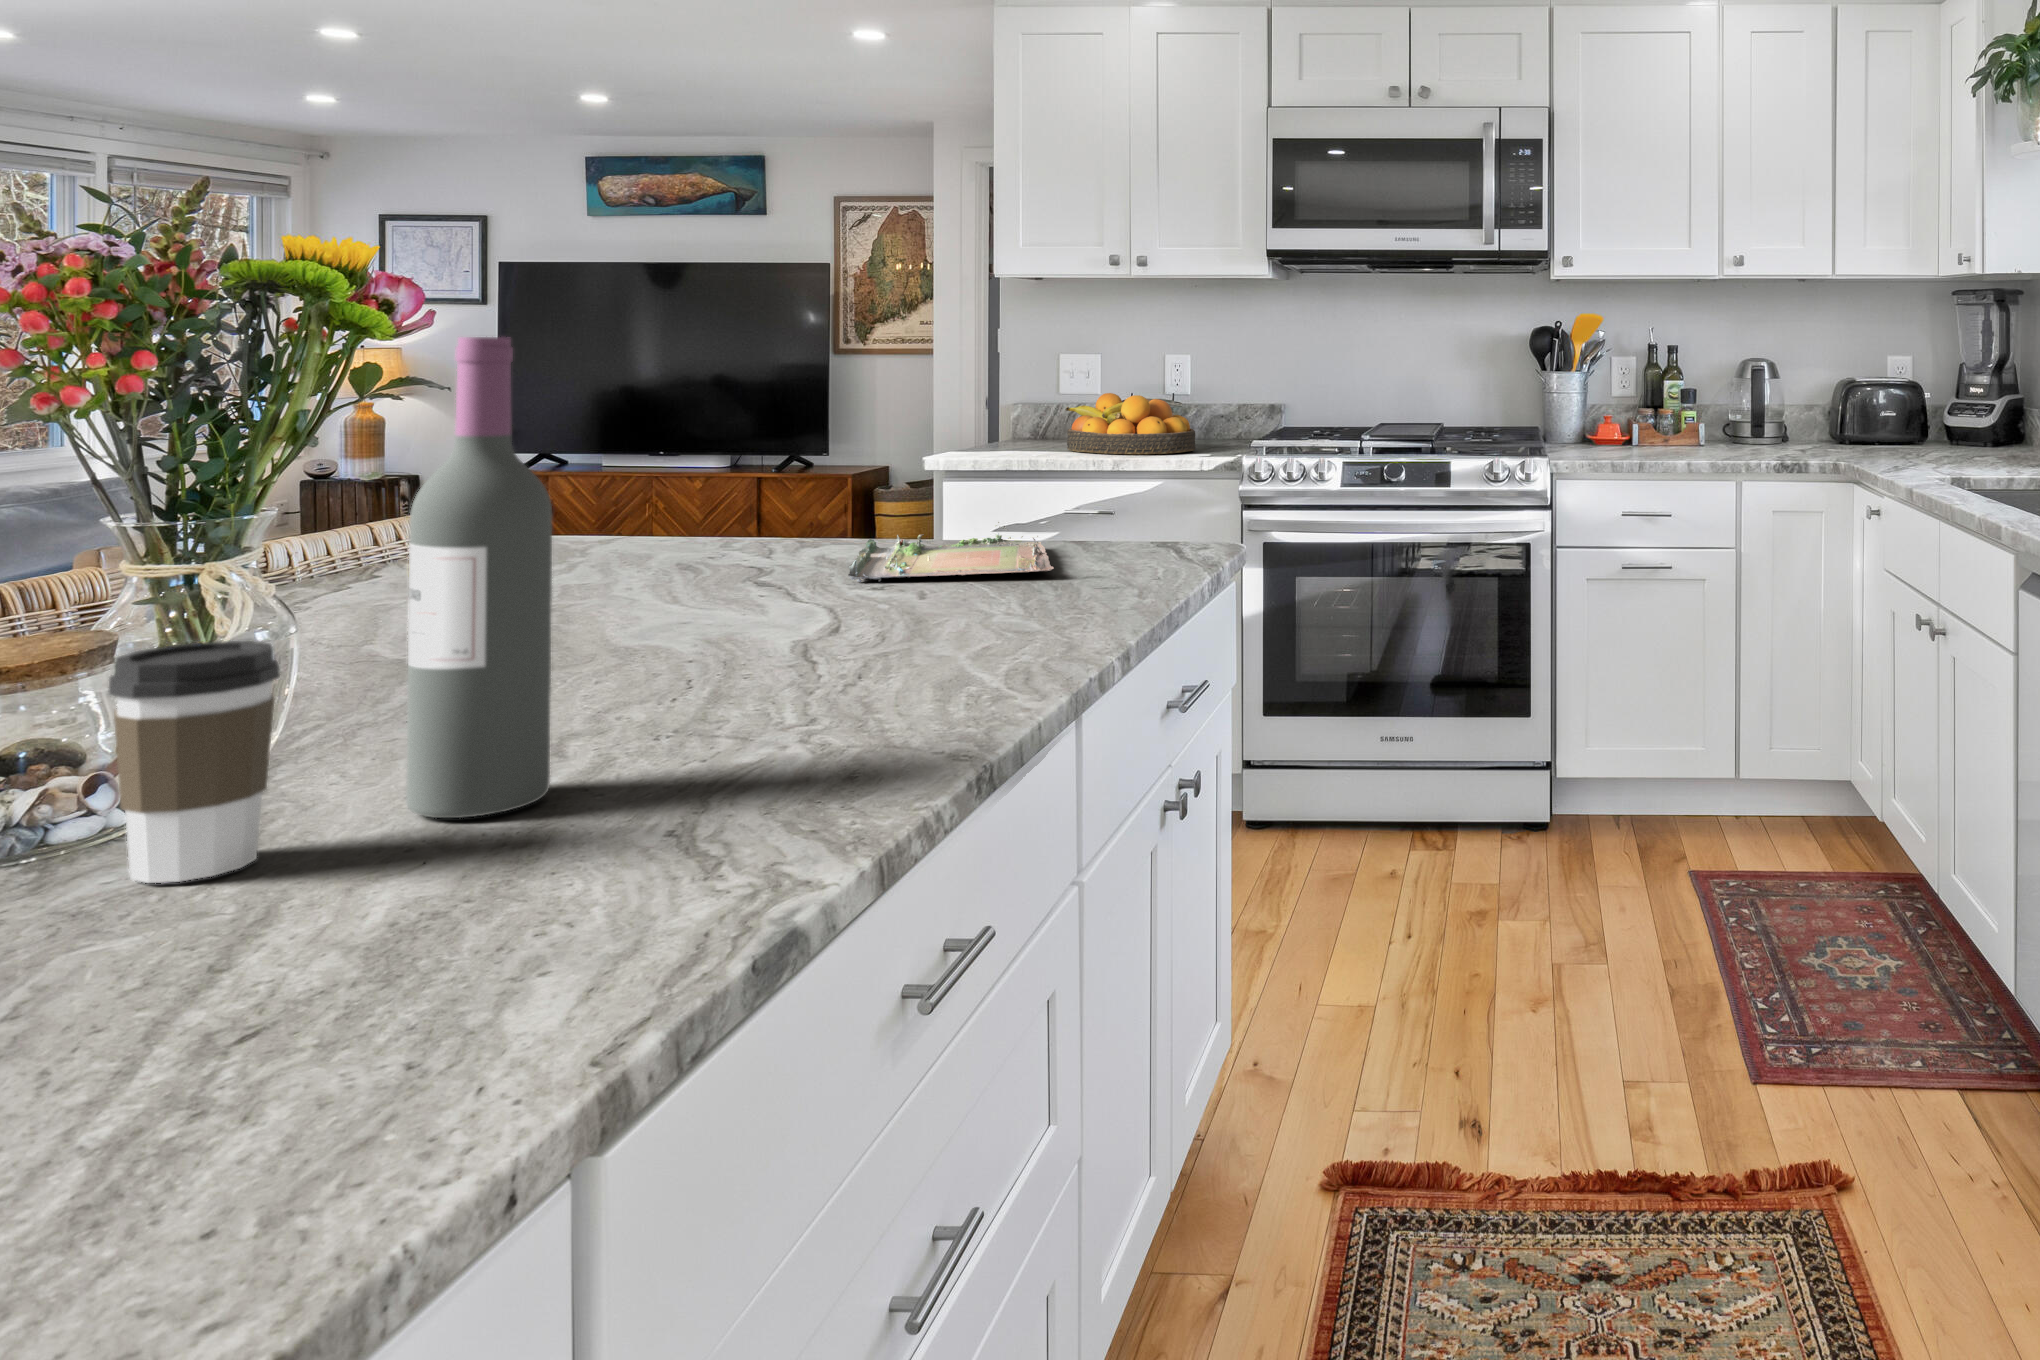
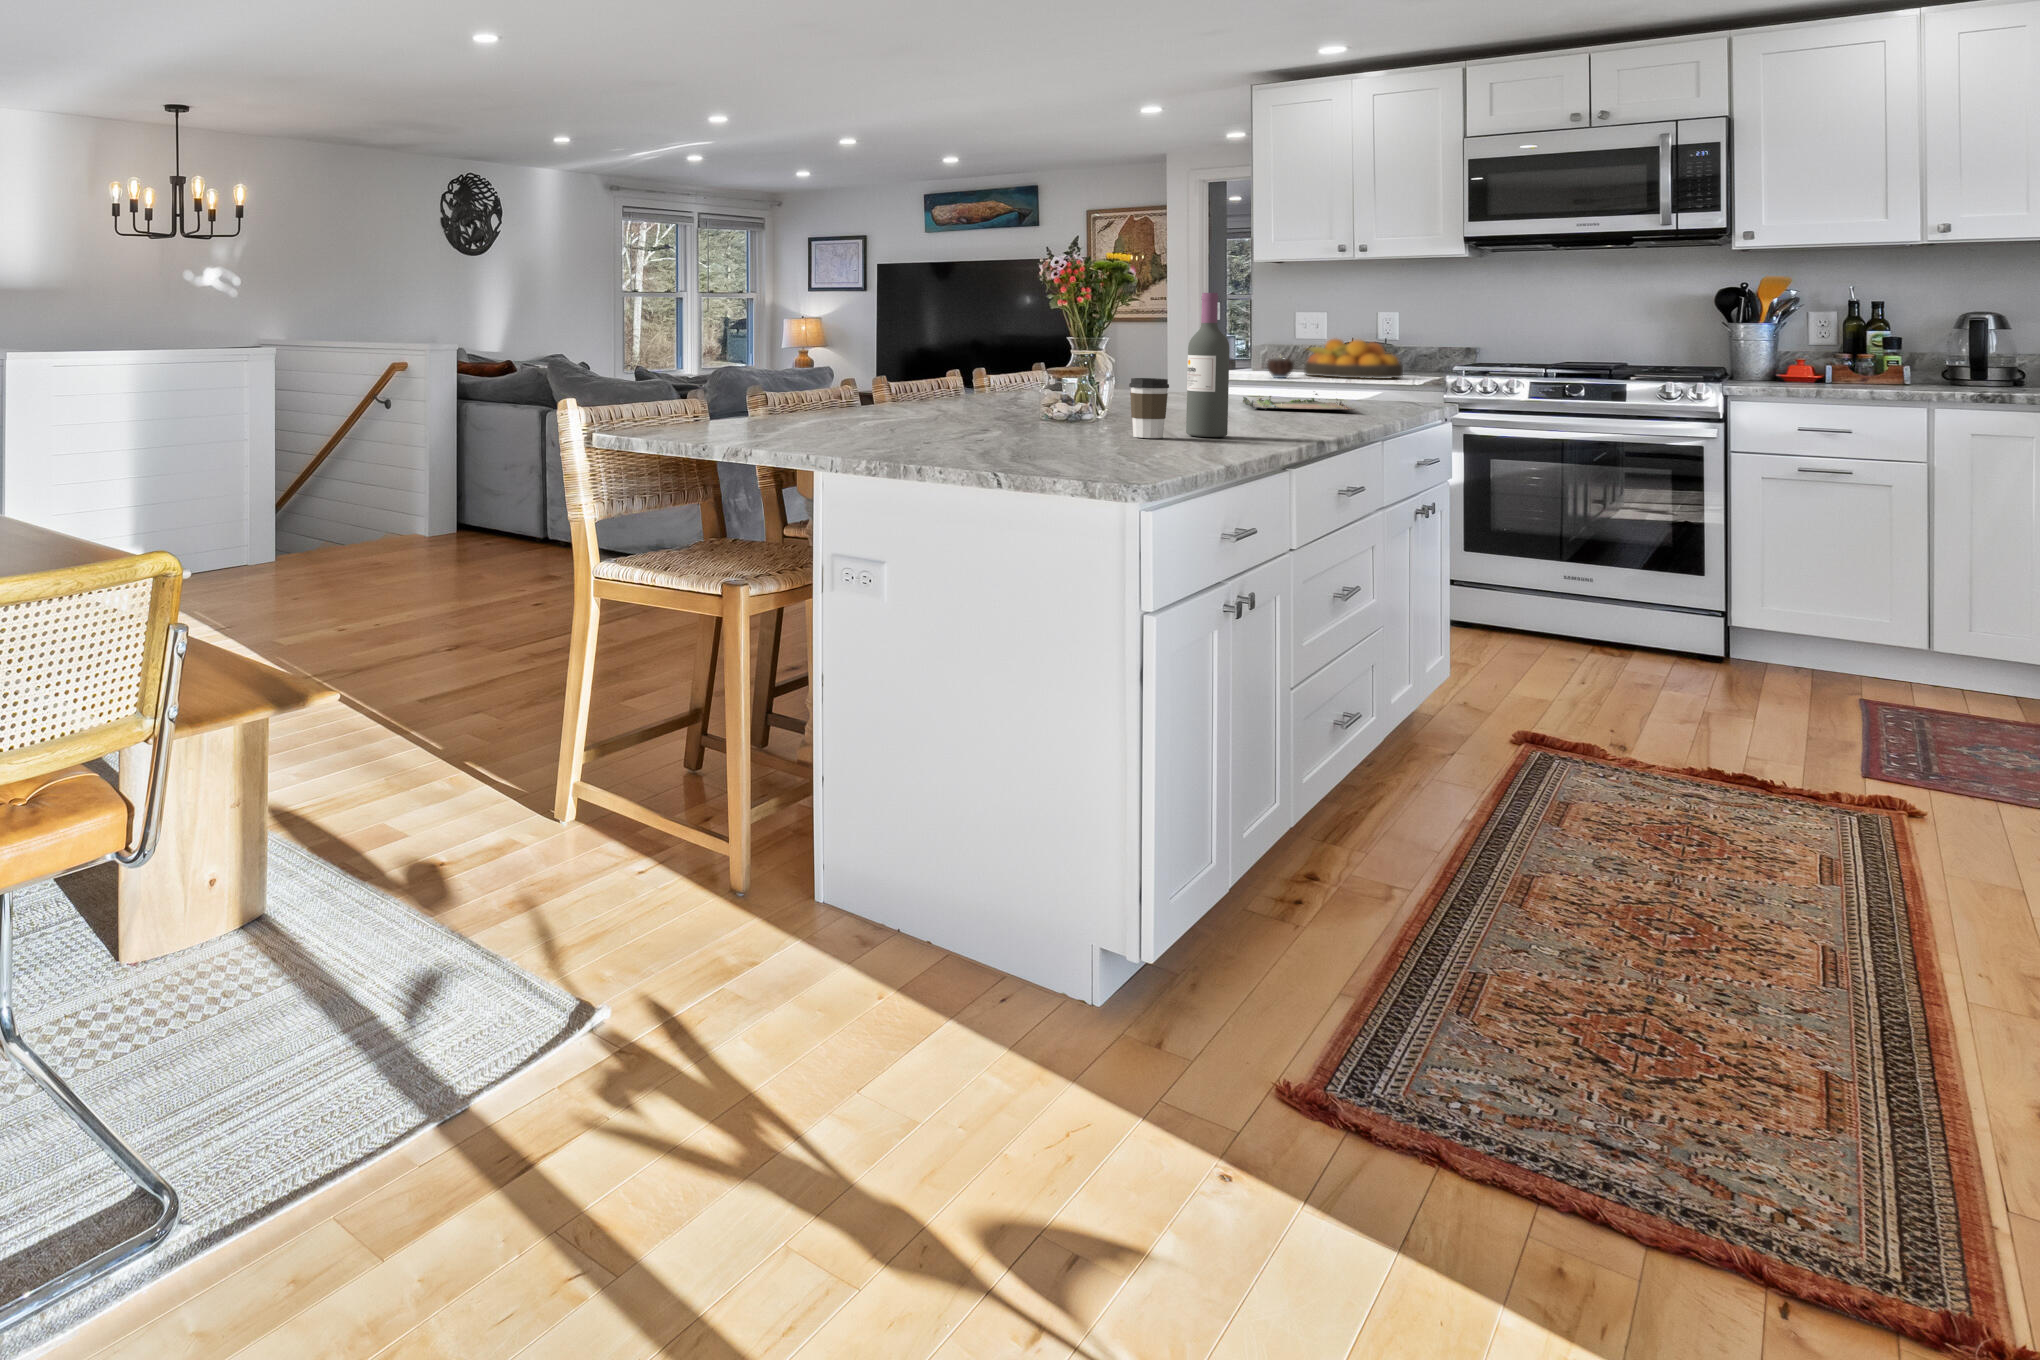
candle: none [1004,421,1045,459] -> present [1267,358,1294,378]

